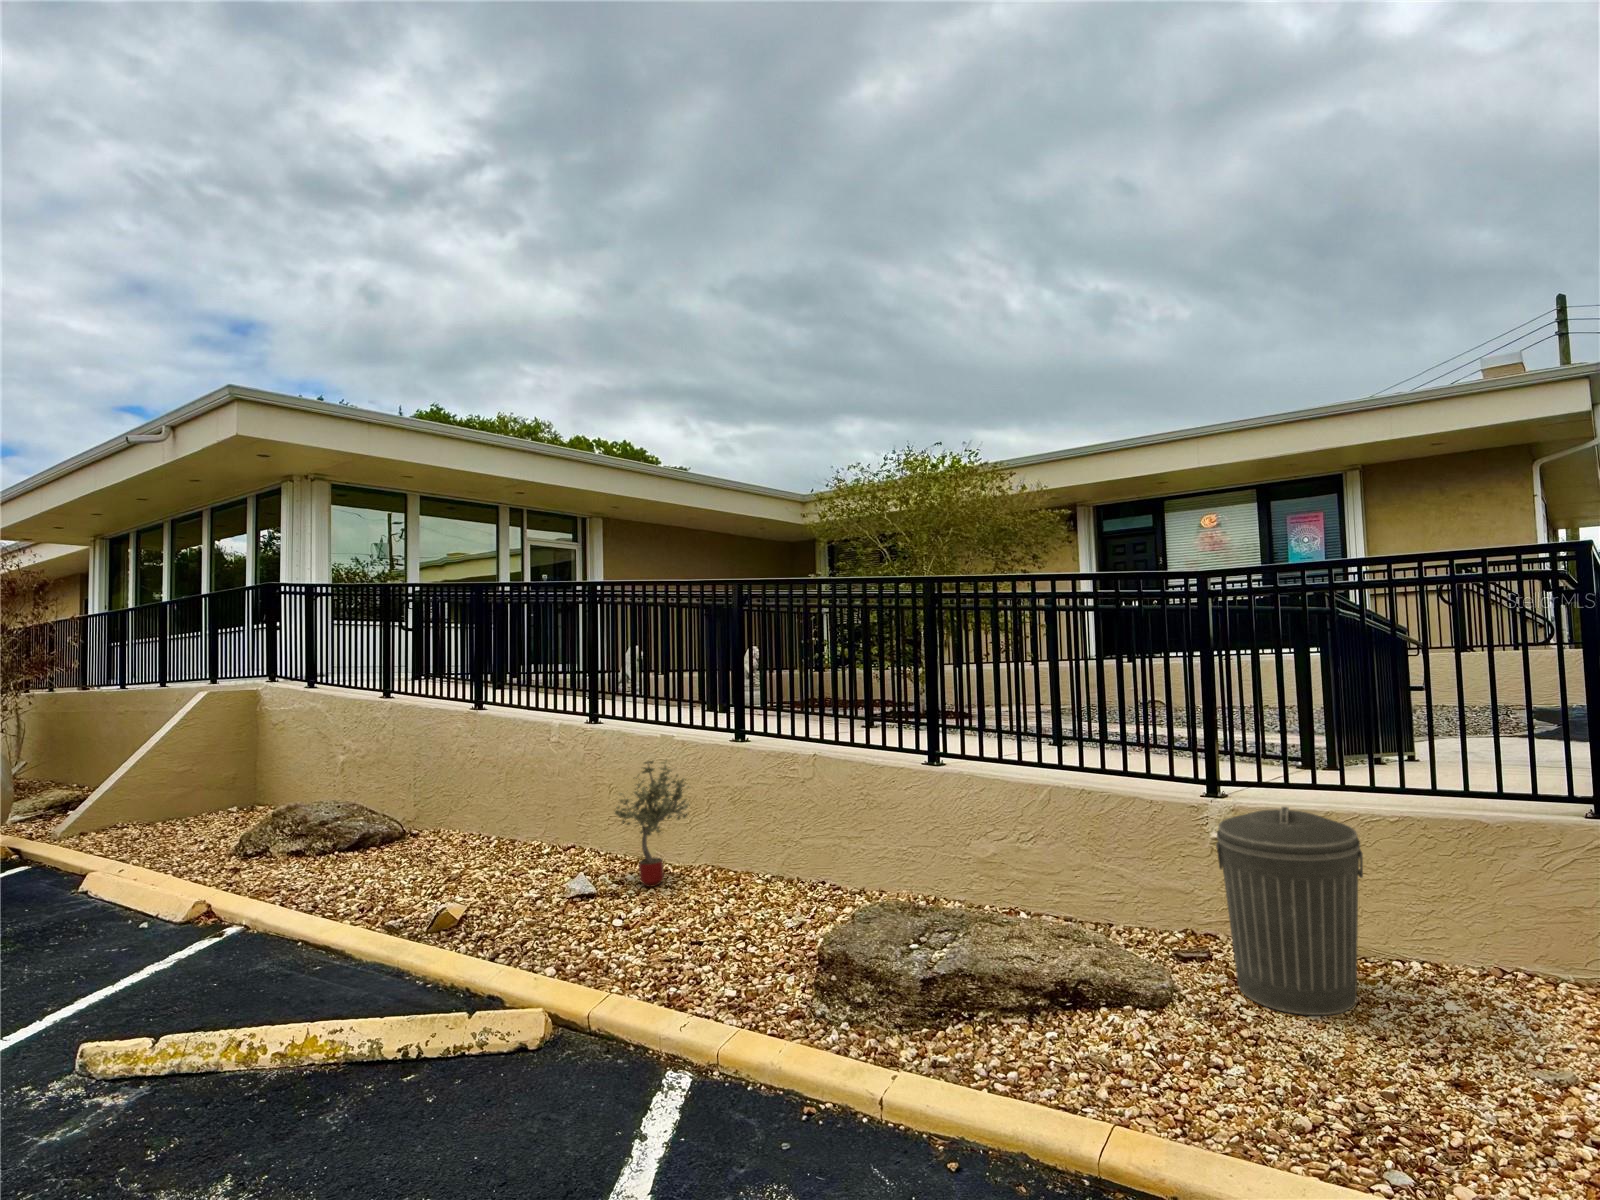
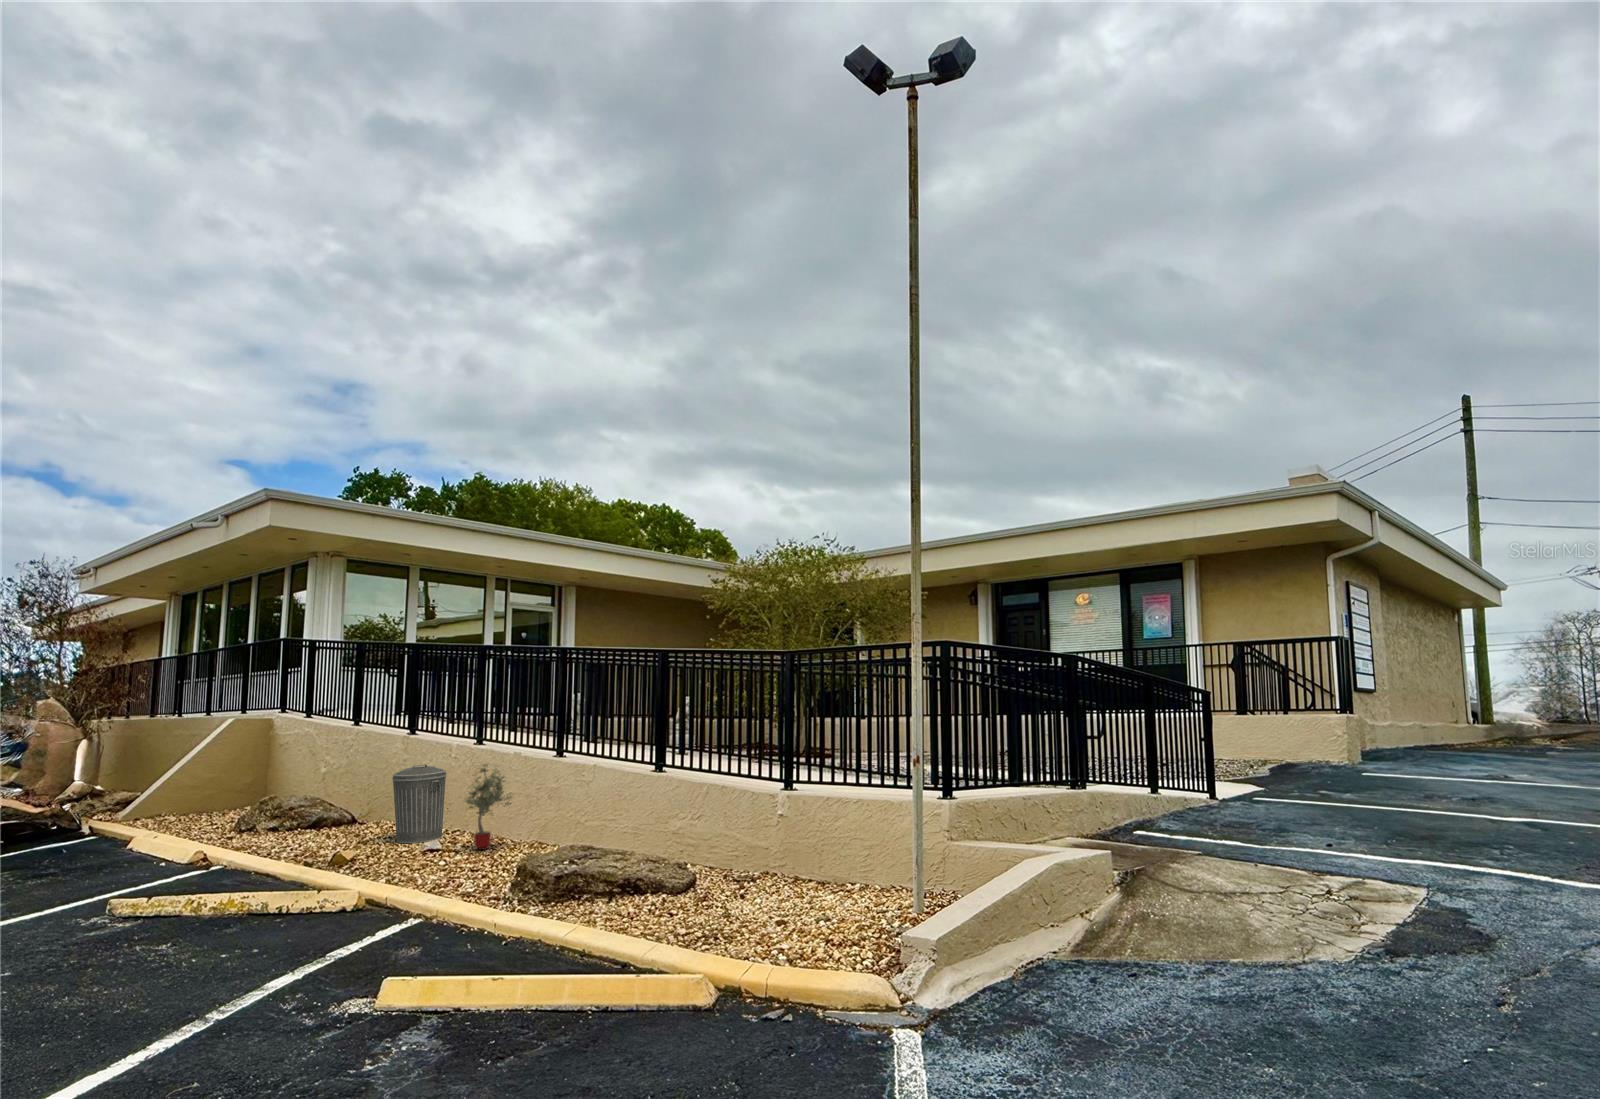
trash can: present [1216,807,1363,1015] -> present [392,764,446,843]

